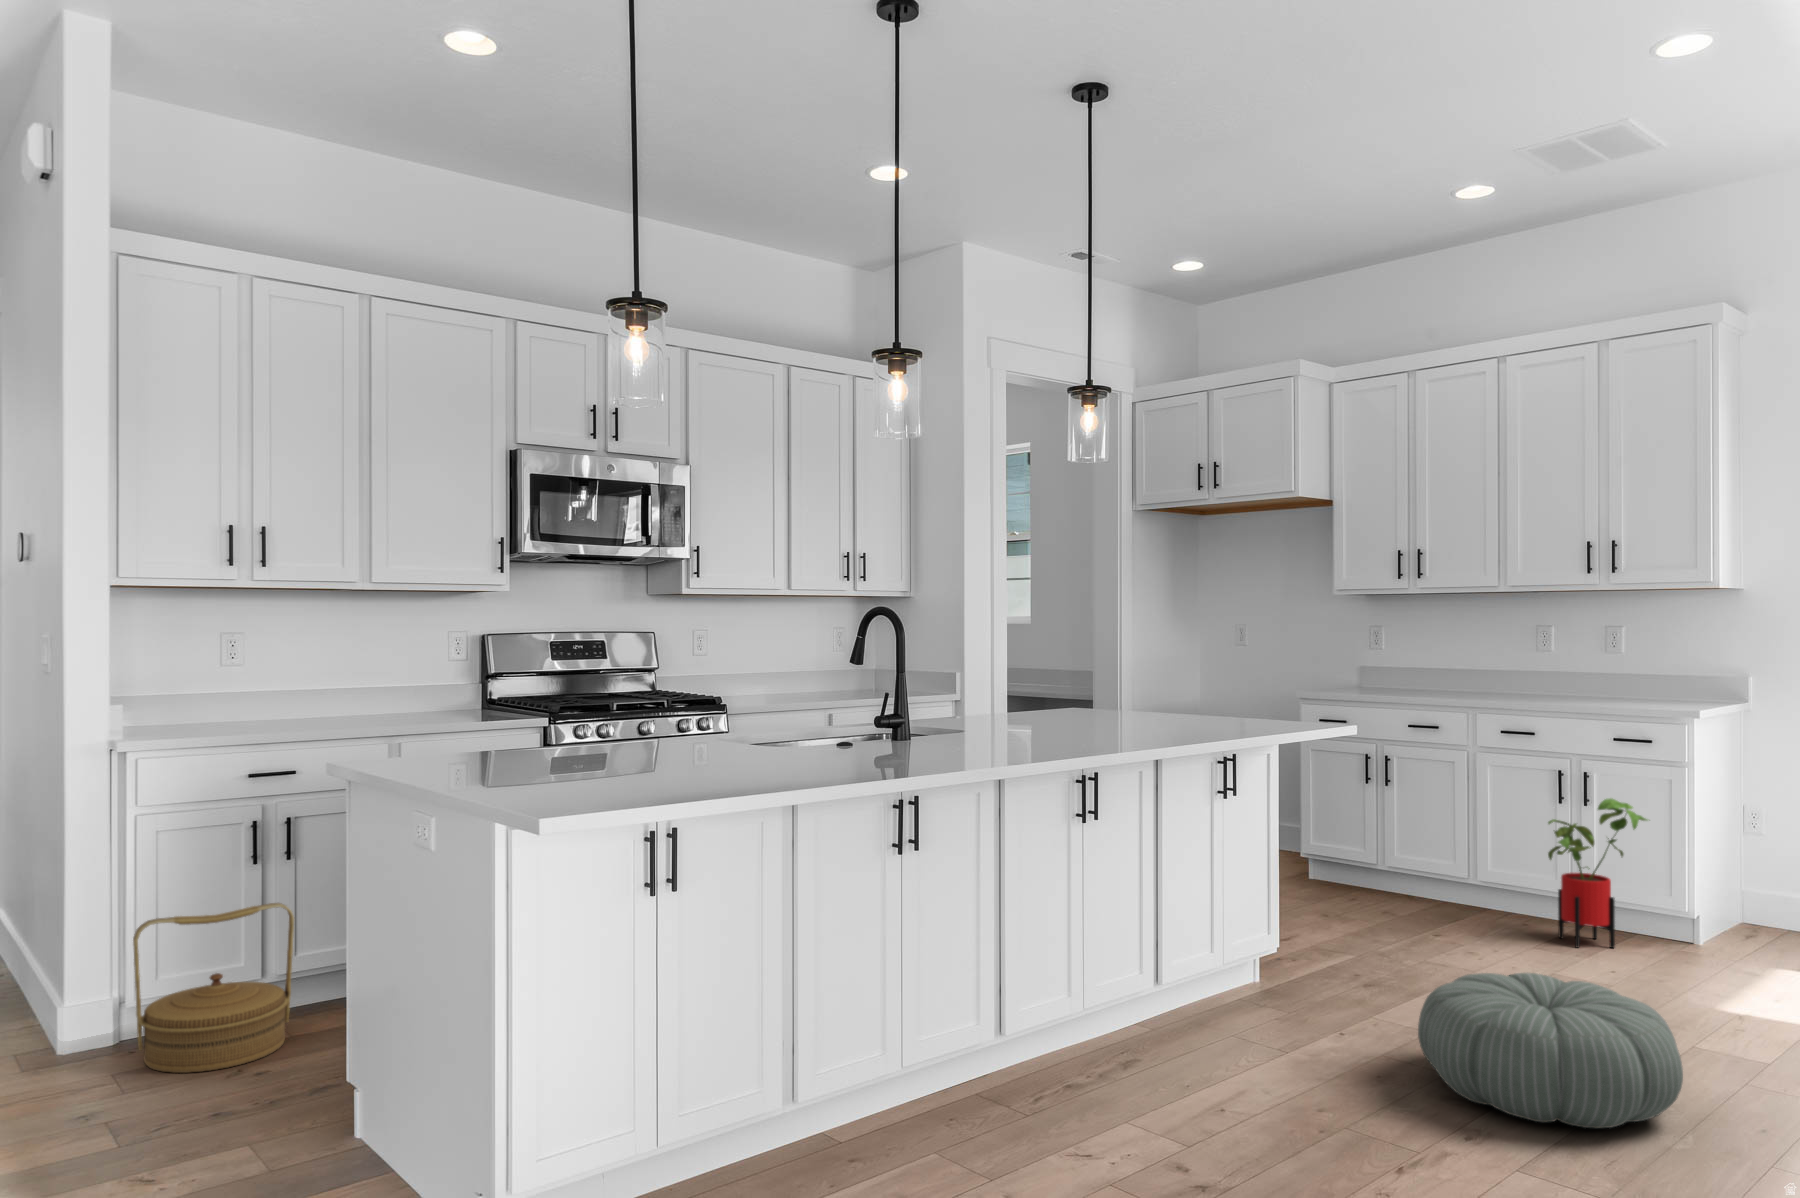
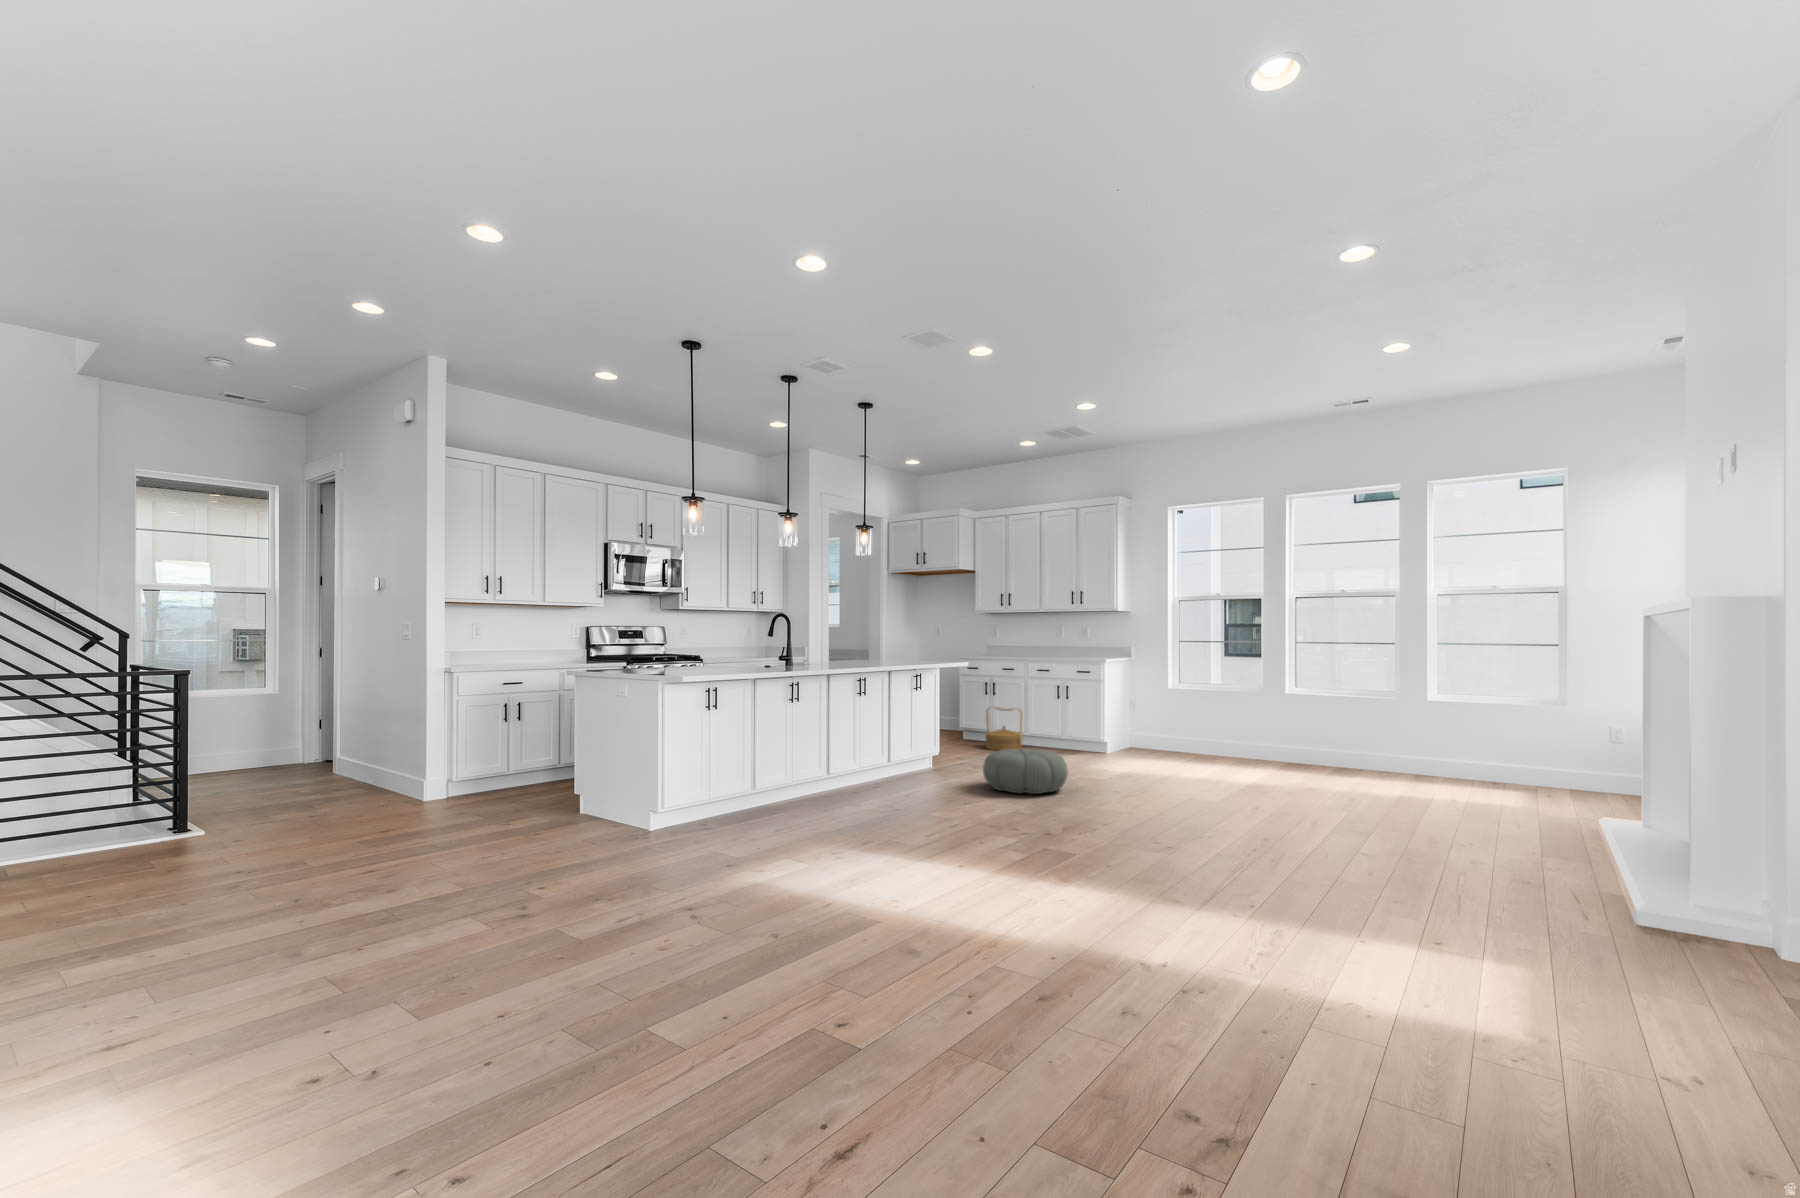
house plant: present [1548,798,1647,948] -> none [1051,695,1089,756]
woven basket: present [133,903,294,1073] -> present [986,706,1023,751]

